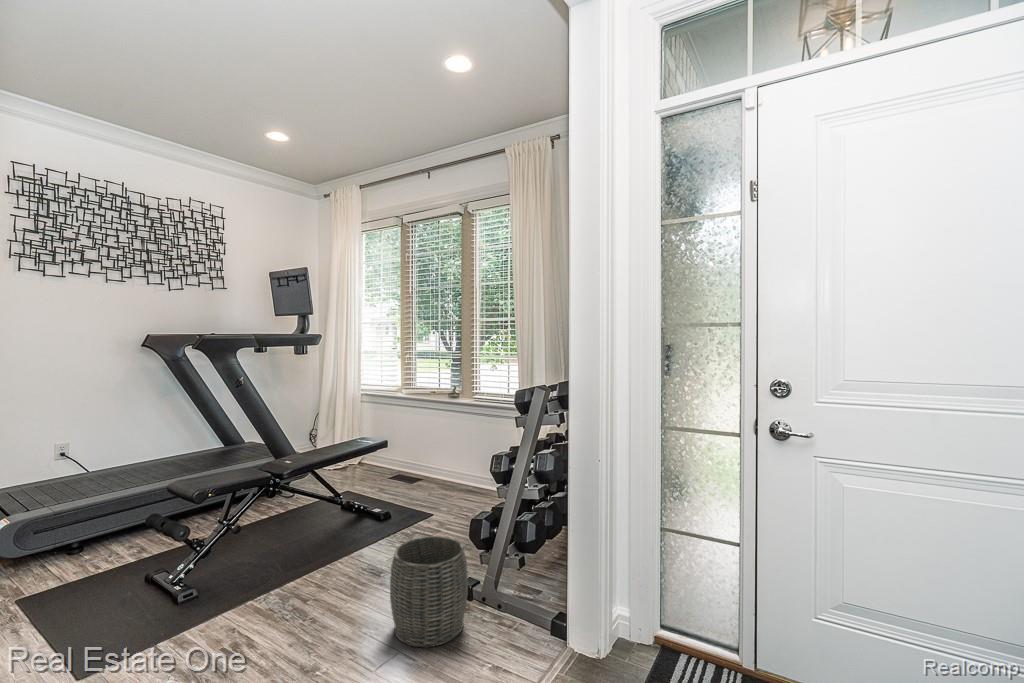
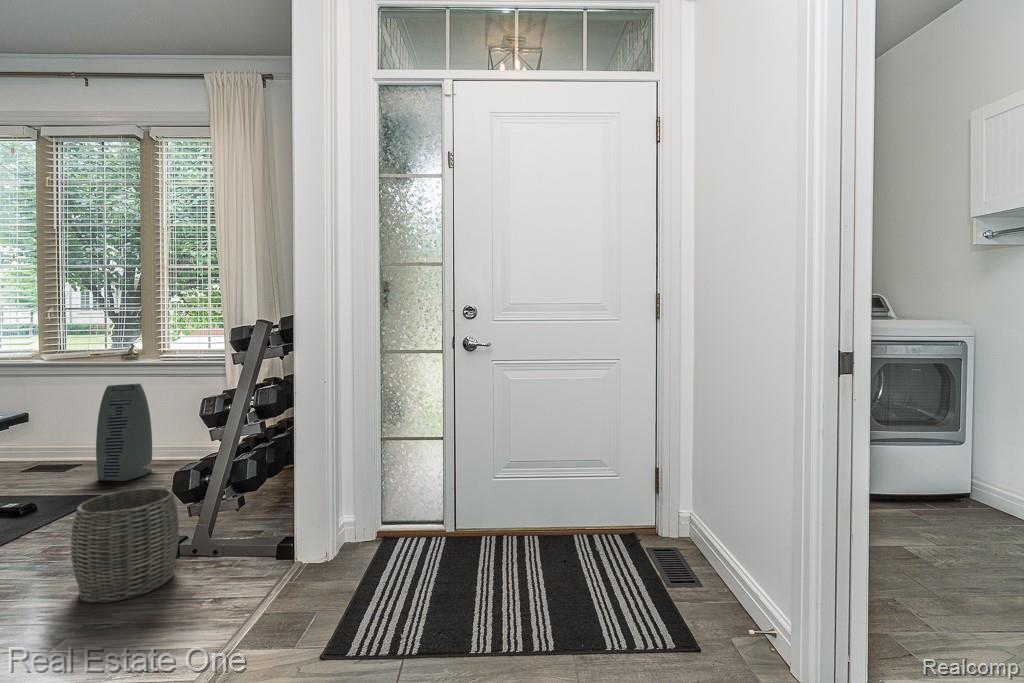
air purifier: none [431,416,469,498] -> present [96,383,152,481]

